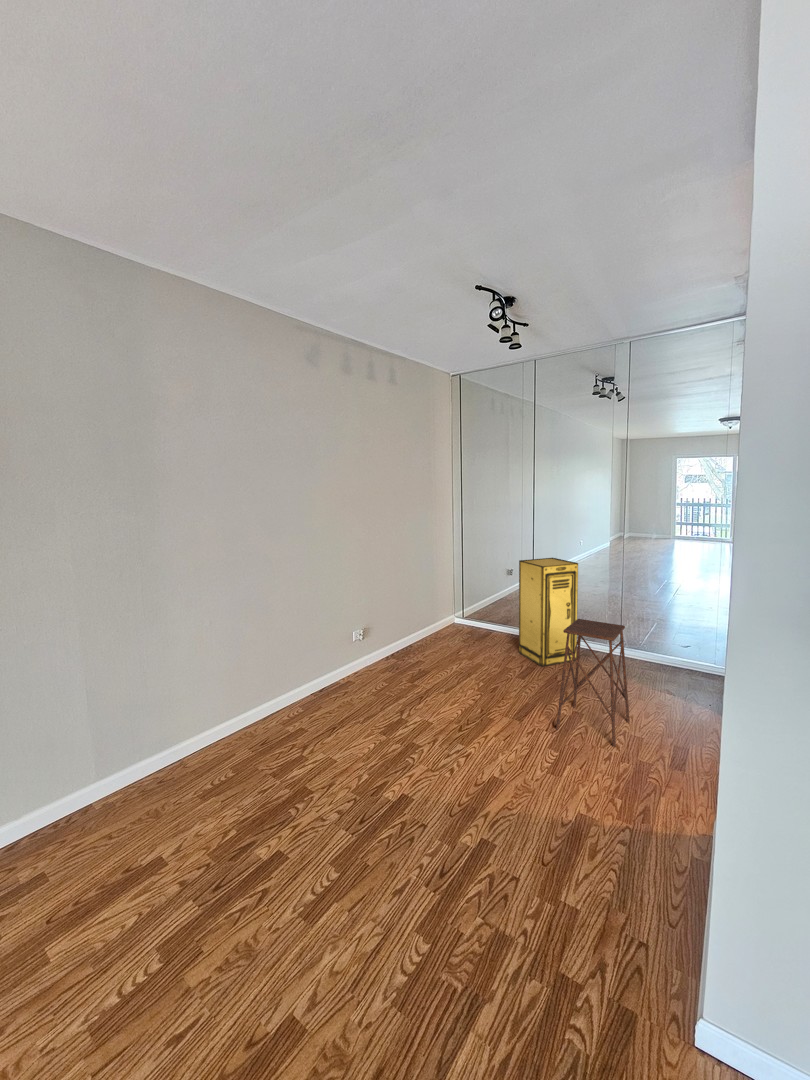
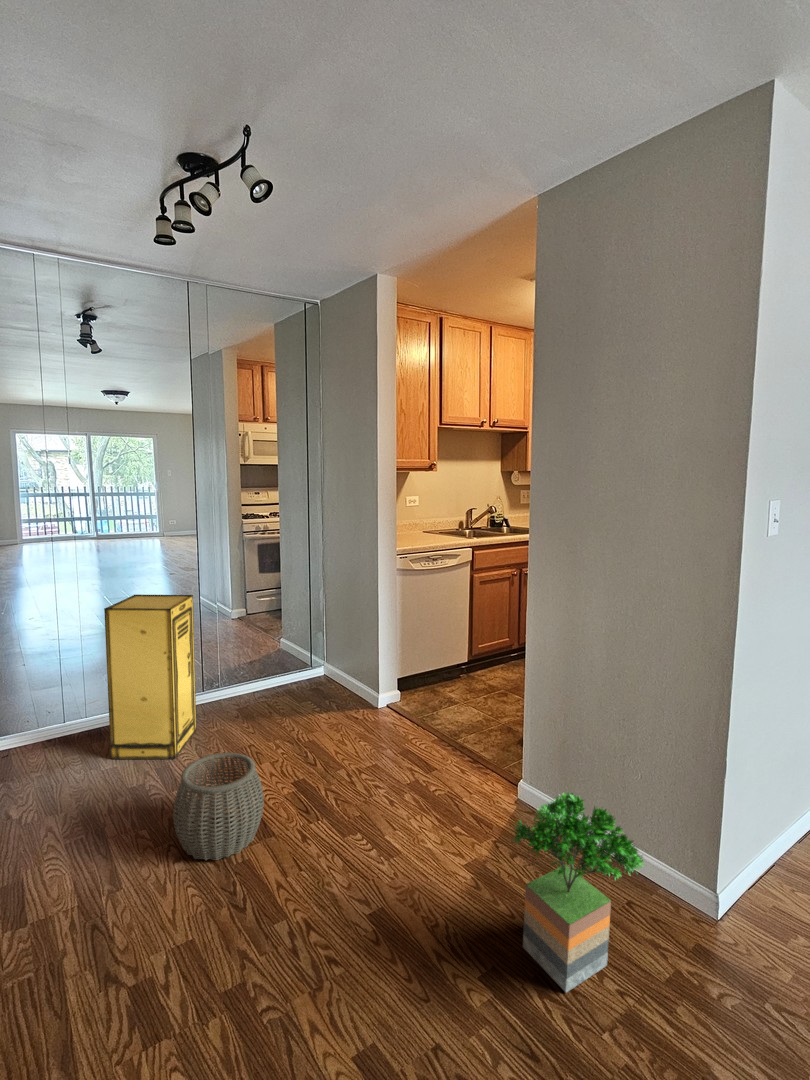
side table: present [556,619,630,747] -> none [287,654,379,814]
woven basket: none [472,654,528,715] -> present [173,753,264,860]
potted tree: none [499,747,595,925] -> present [513,792,644,993]

